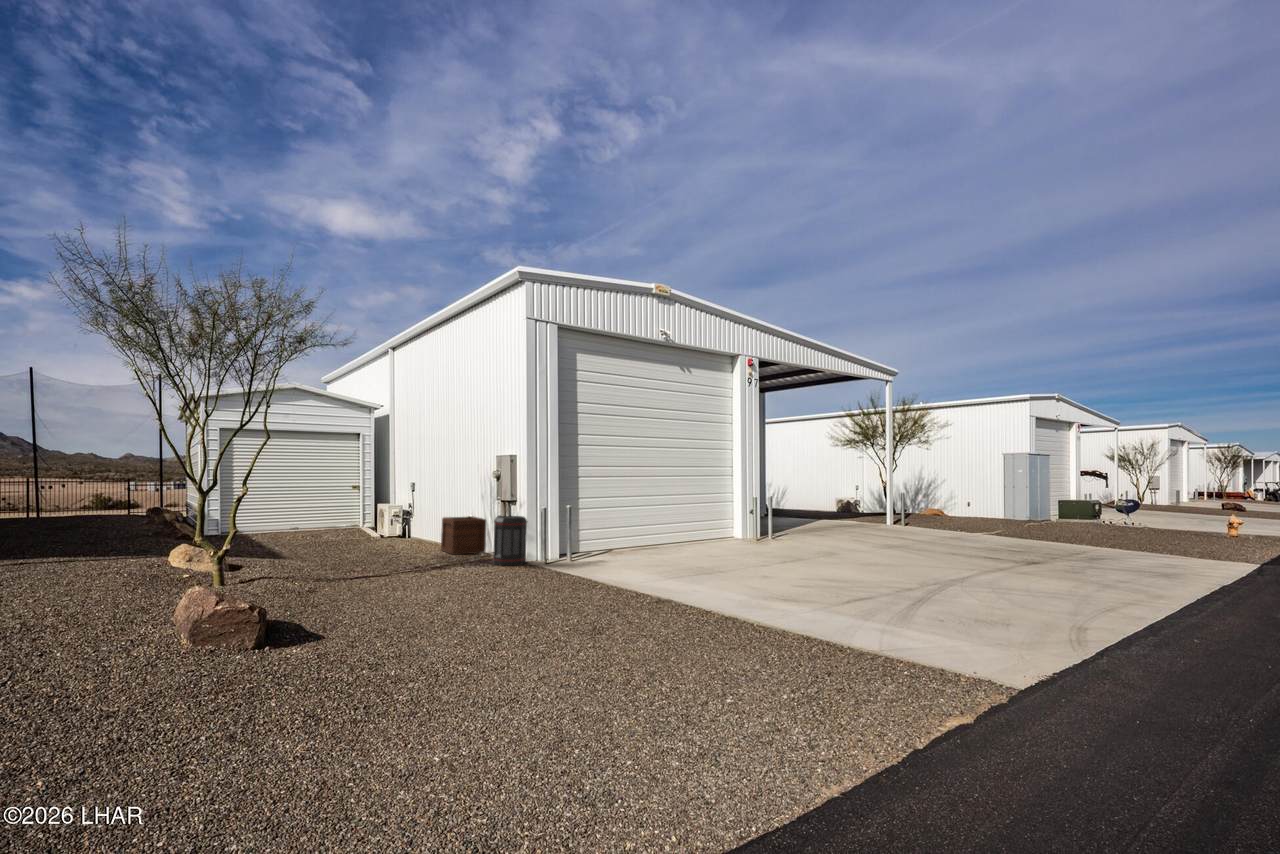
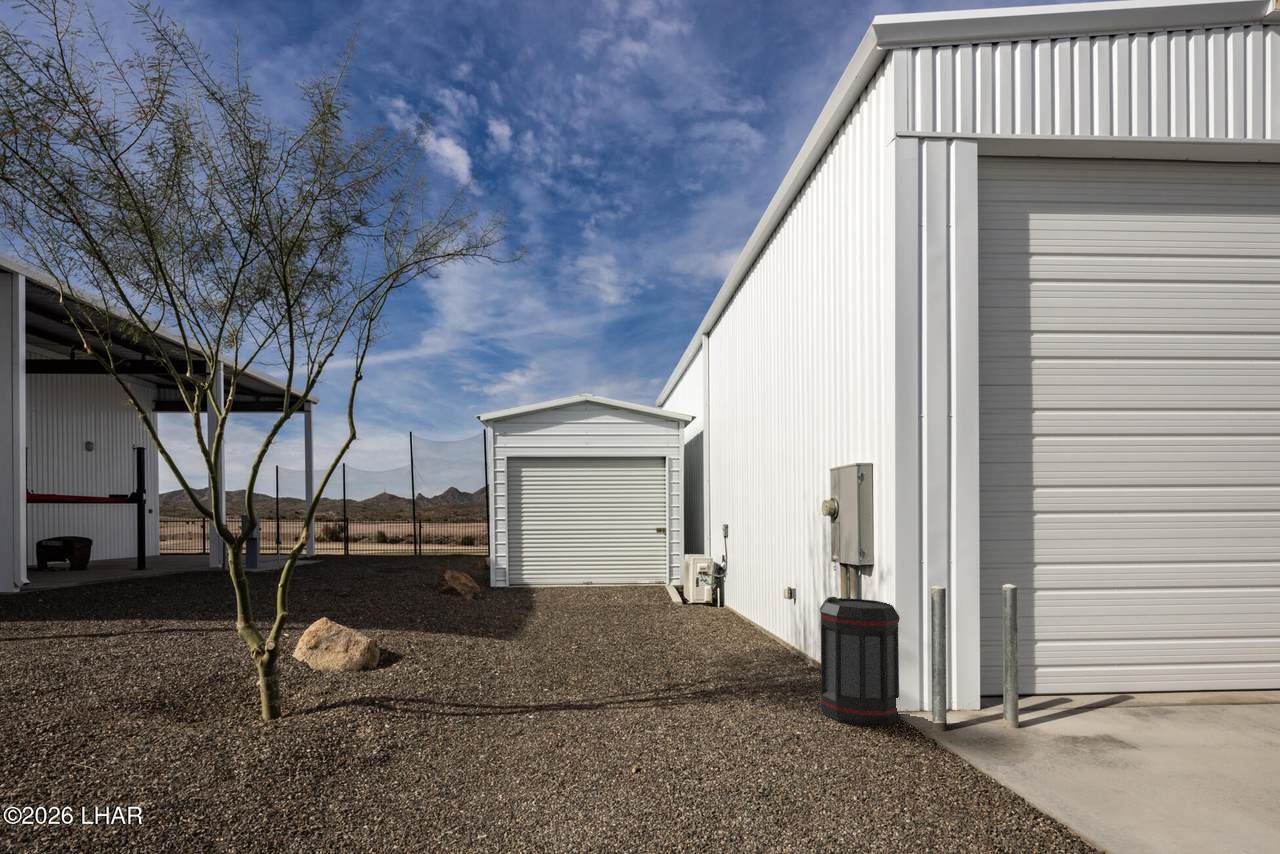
wooden crate: present [441,517,486,555] -> none [736,587,816,665]

